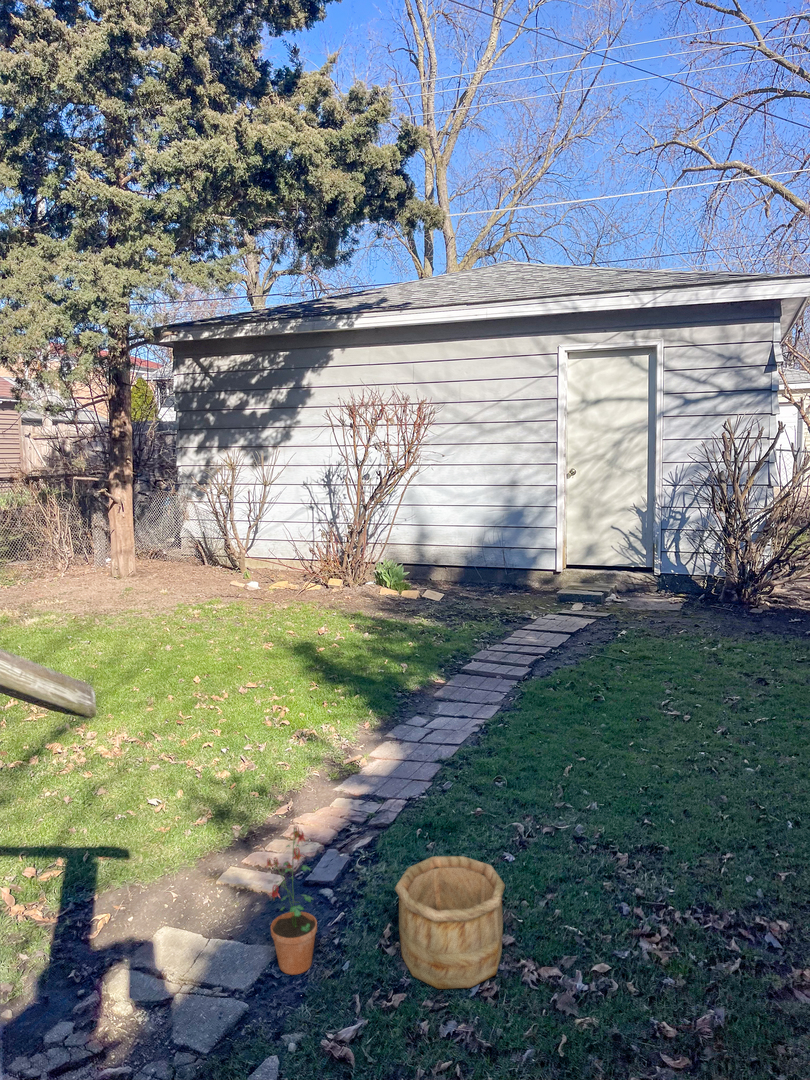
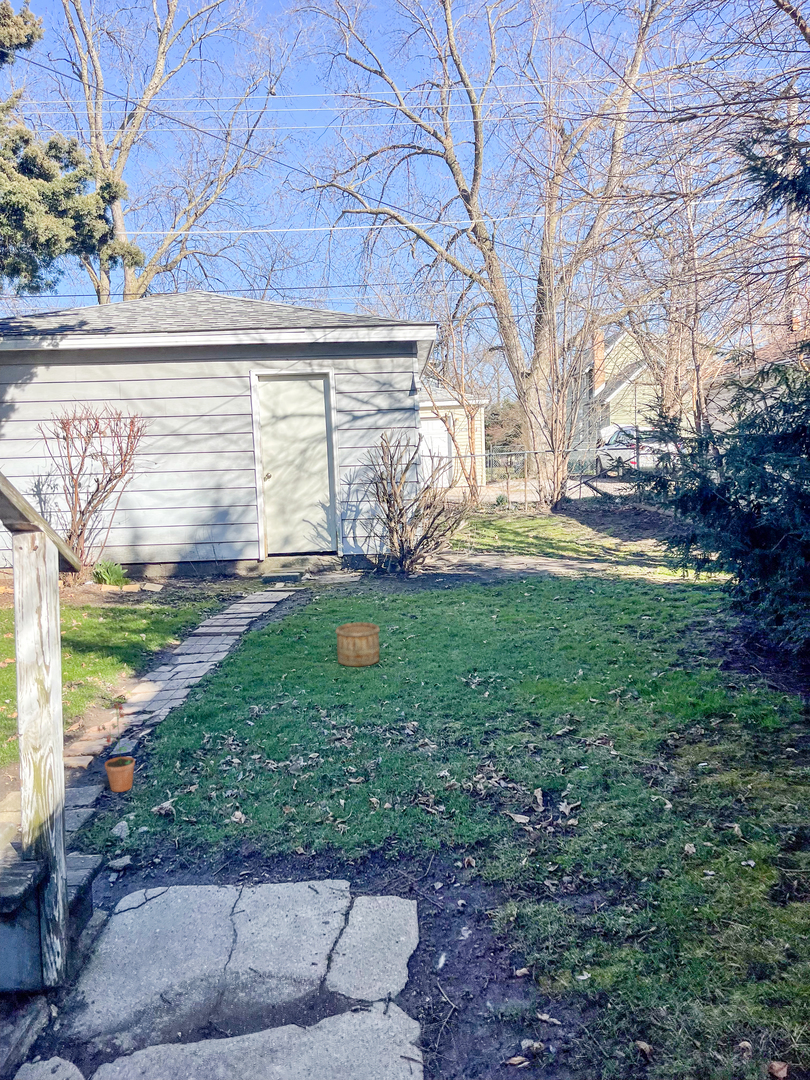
wooden bucket: present [395,856,505,989] -> present [335,622,380,666]

